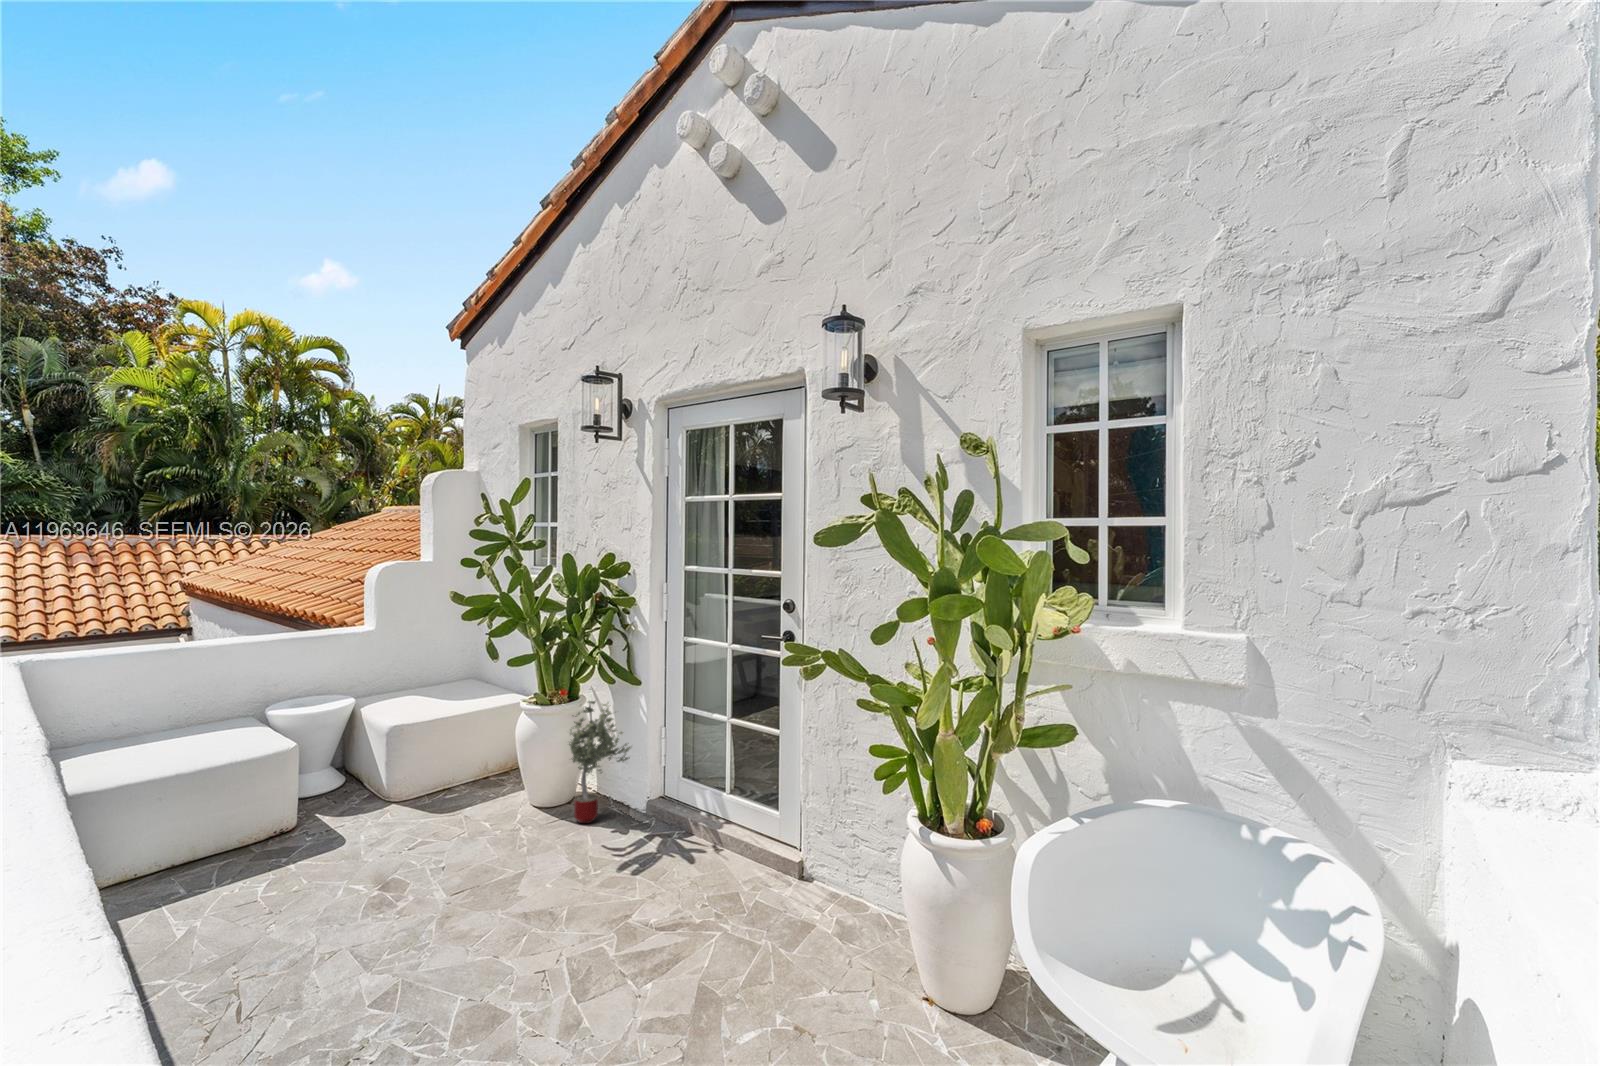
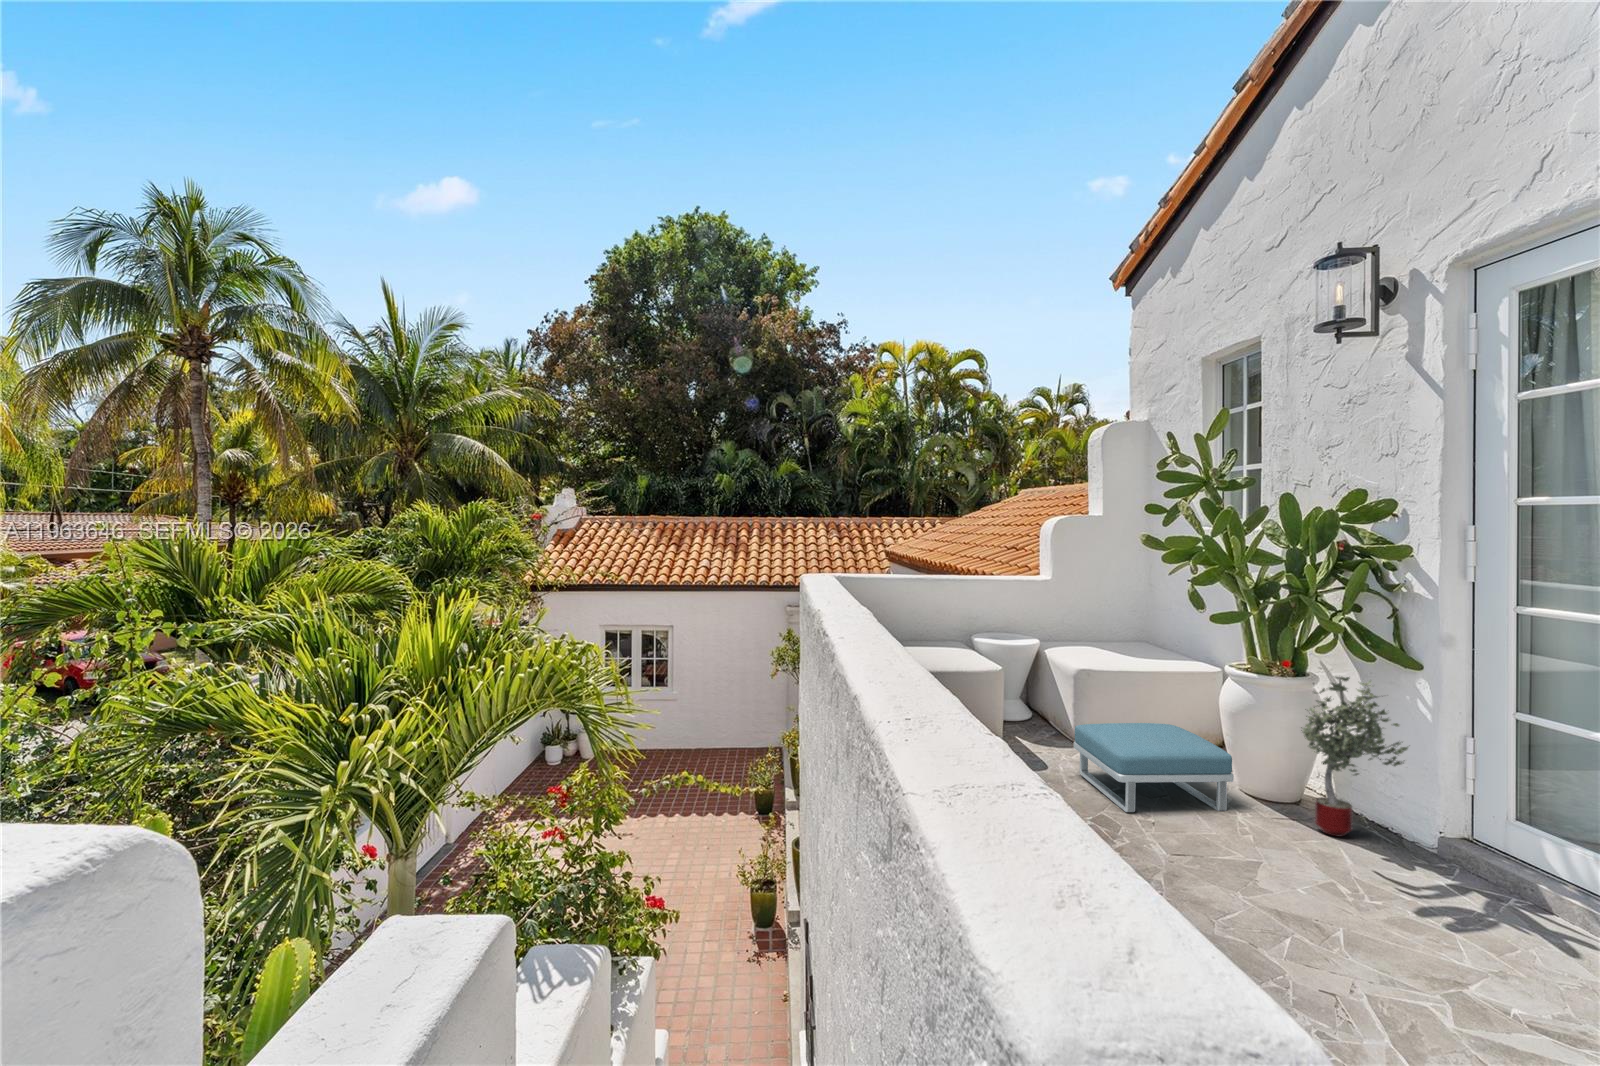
footstool: none [383,756,519,847] -> present [1074,723,1234,812]

